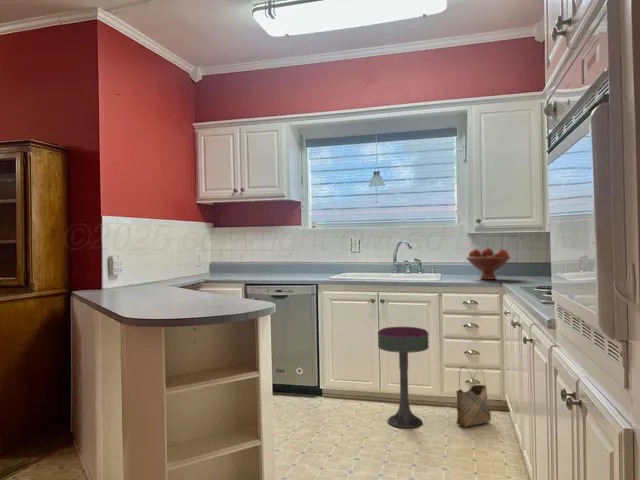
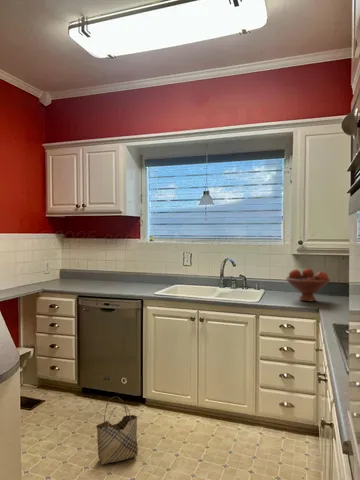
bar stool: present [378,327,429,428] -> none [189,348,240,457]
woven basket: present [456,367,491,427] -> present [96,396,138,465]

